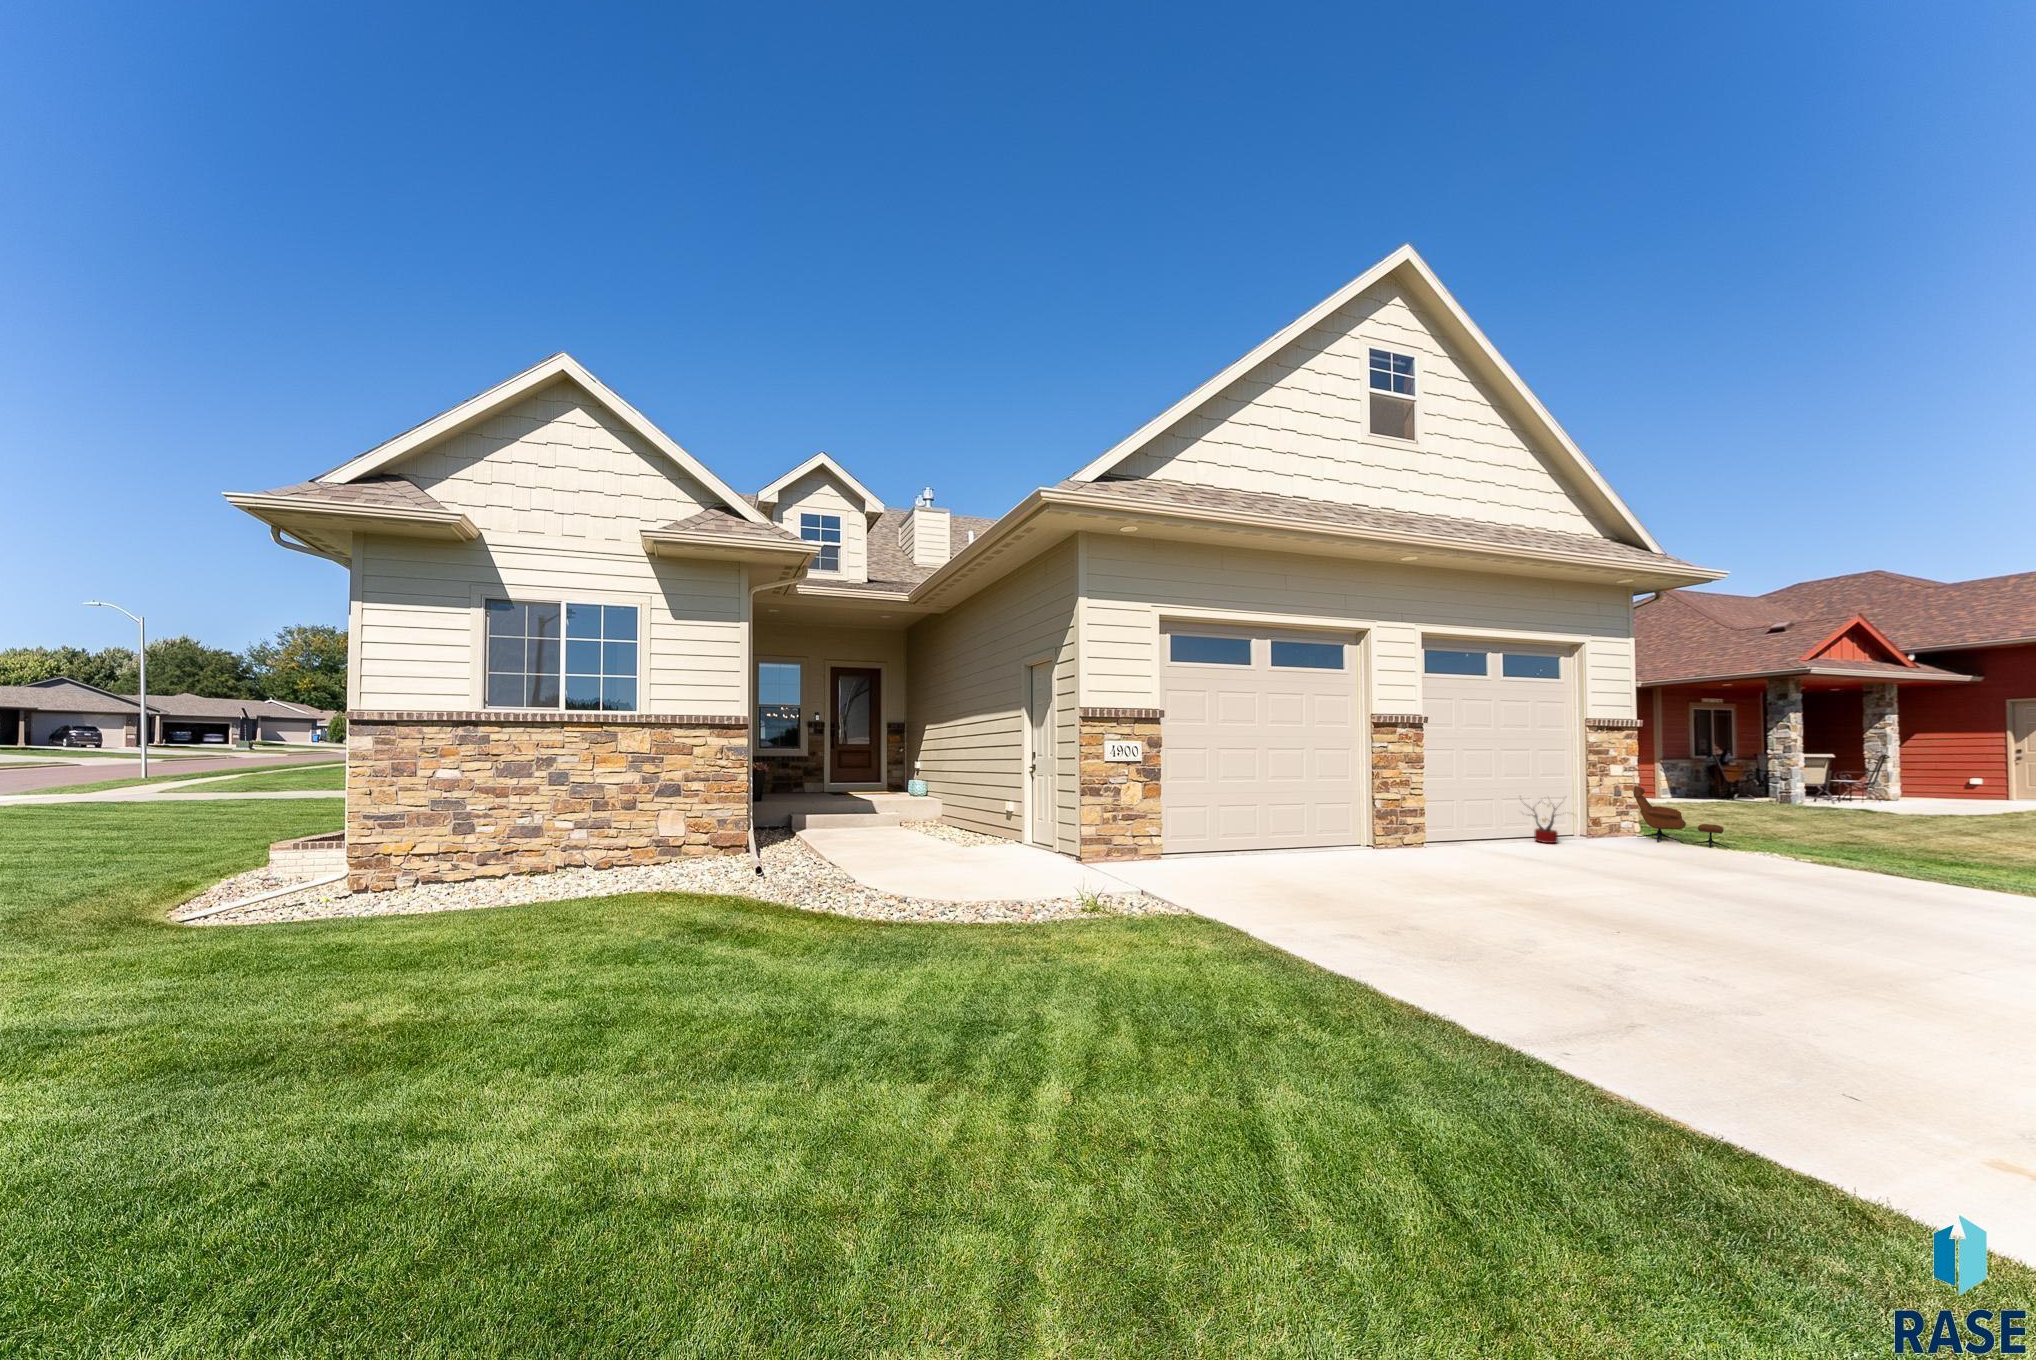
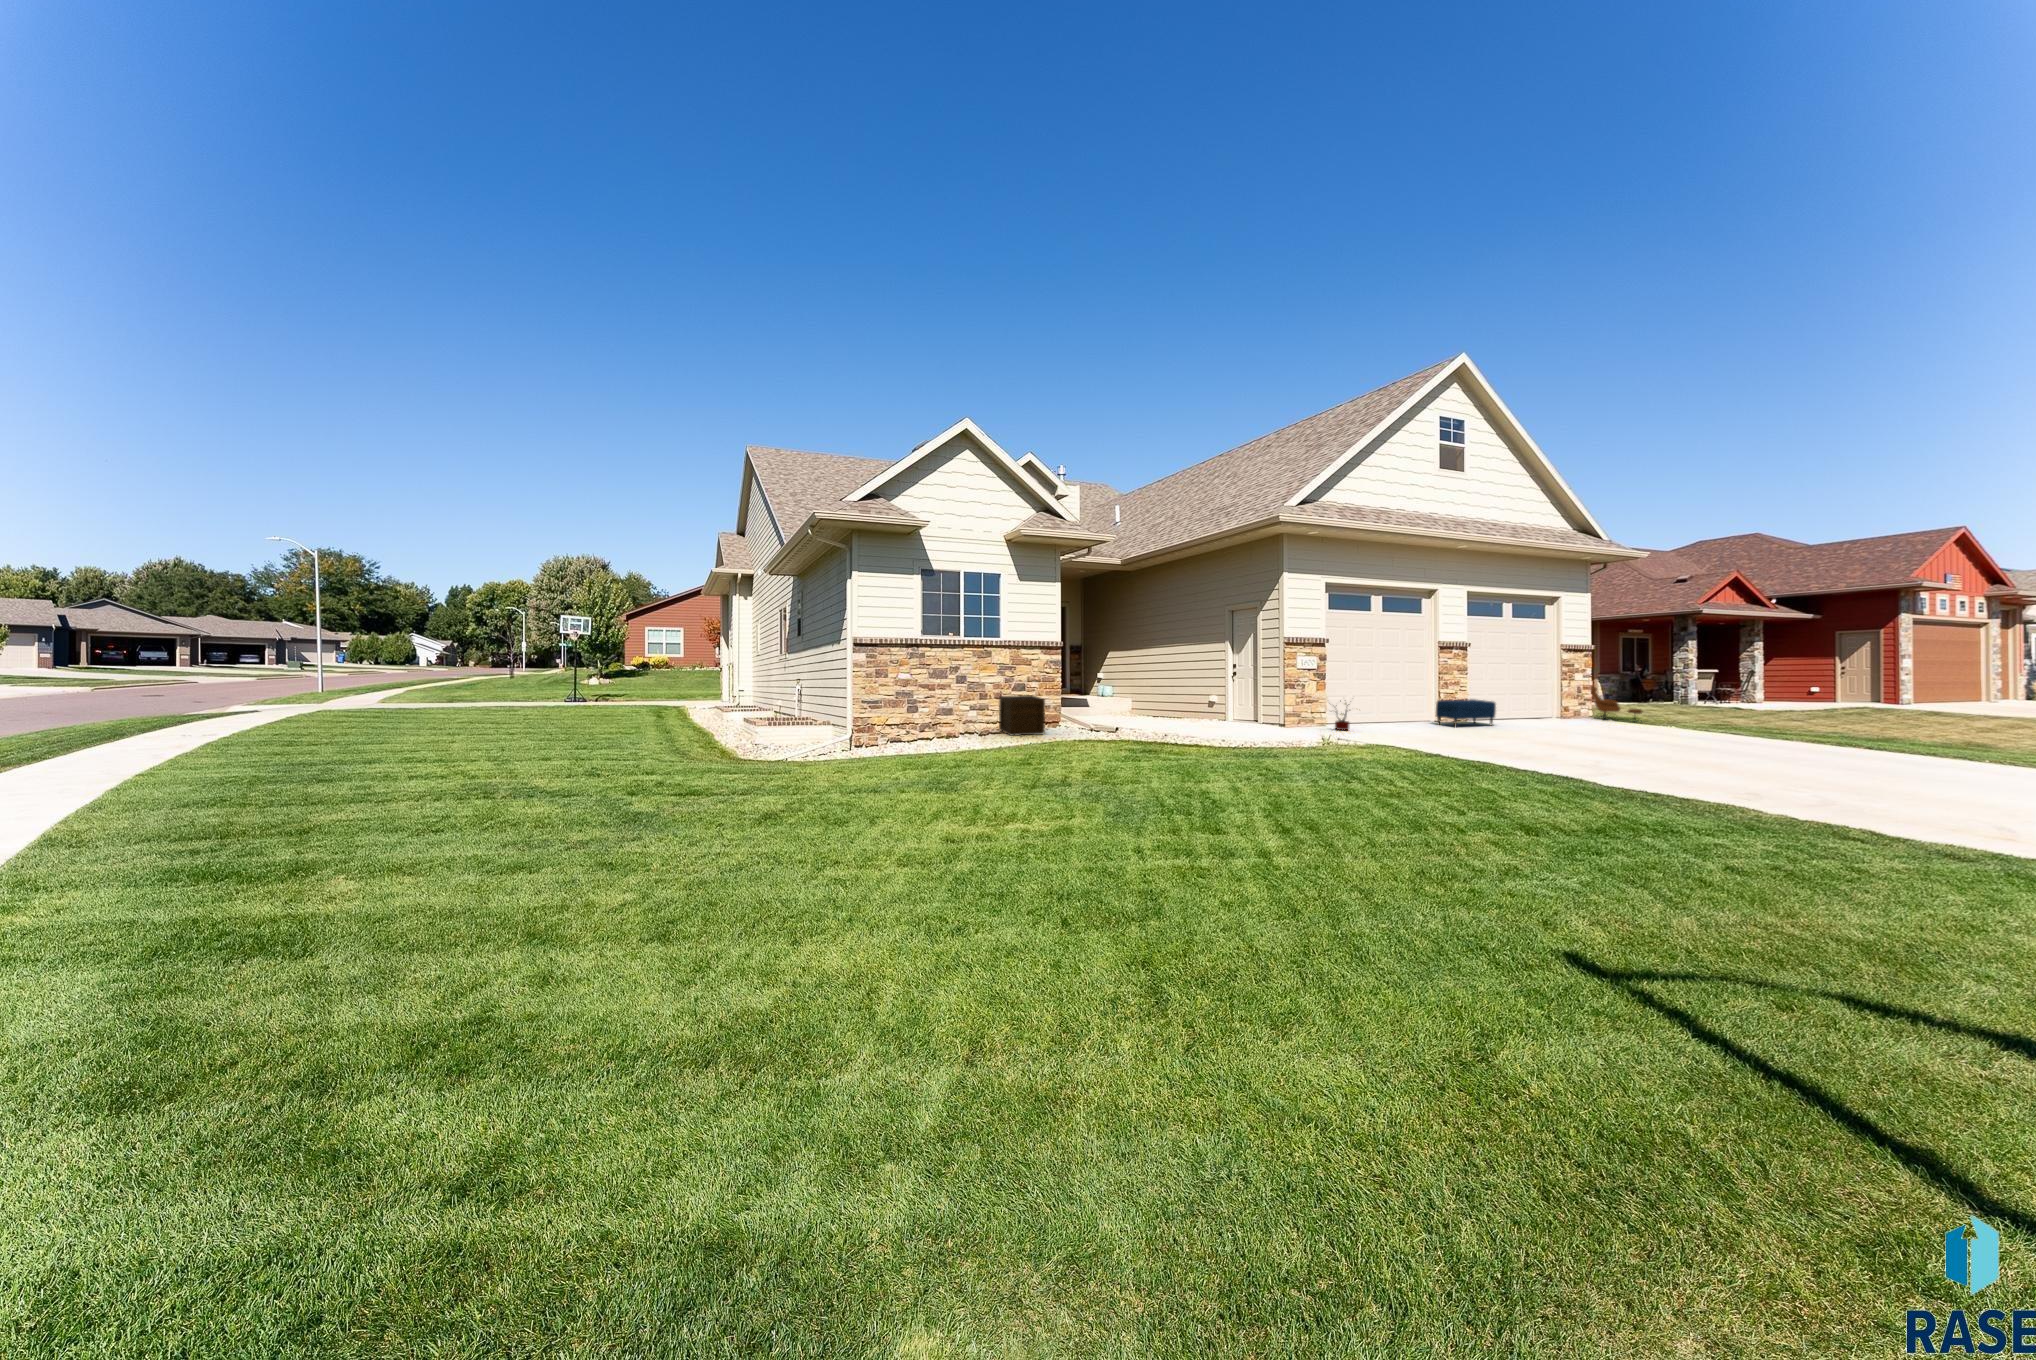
decorative plant: present [1532,802,1573,843] -> present [1335,701,1349,730]
wooden crate: none [610,803,684,872] -> present [999,695,1045,736]
bench: none [1366,809,1465,858] -> present [1436,699,1496,727]

